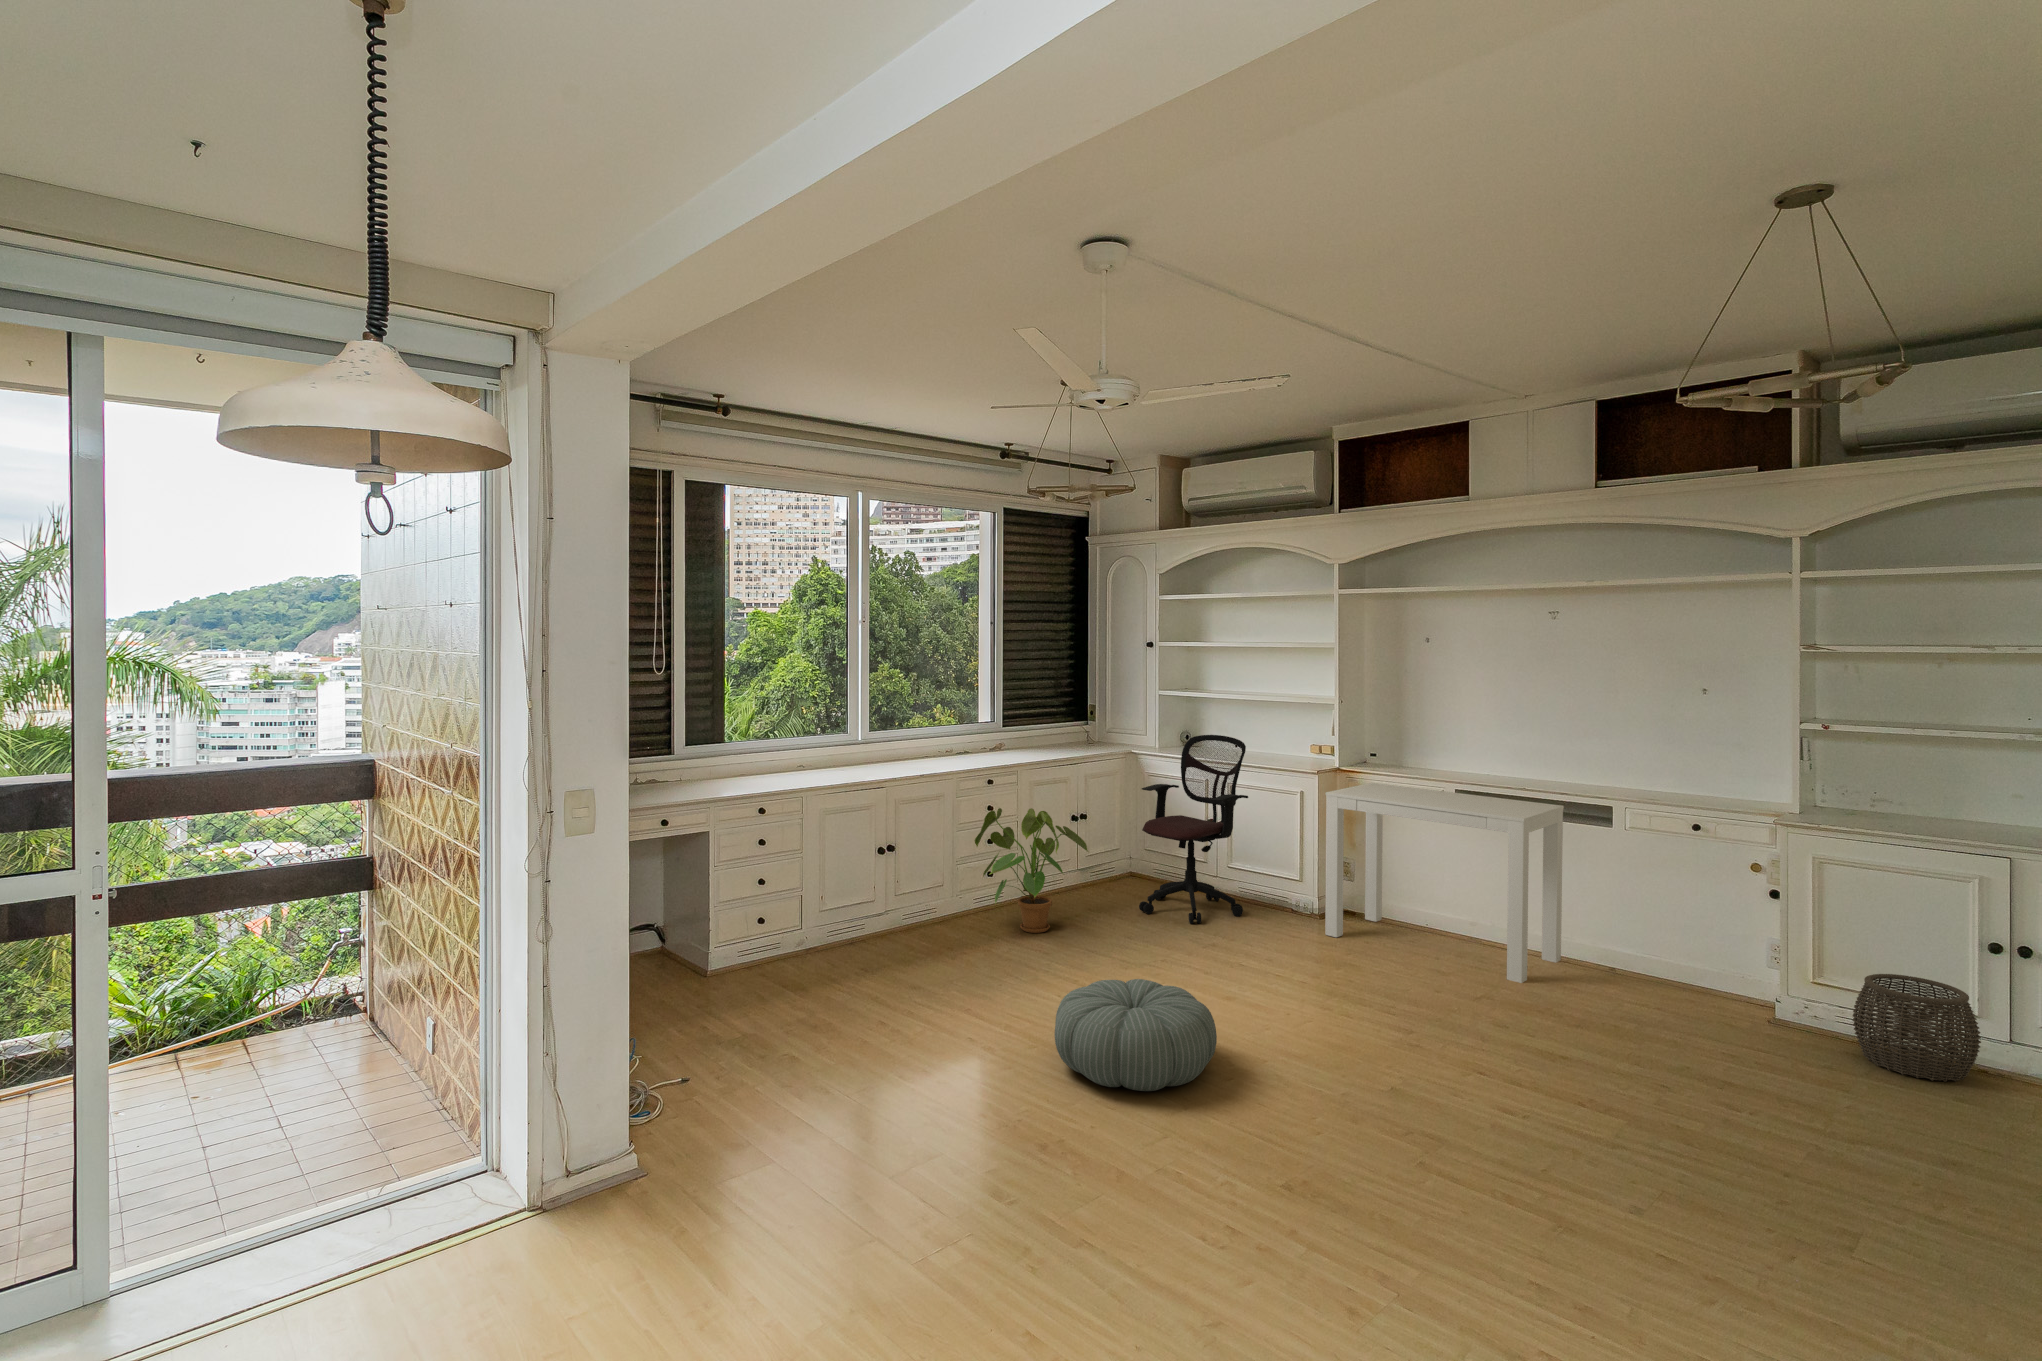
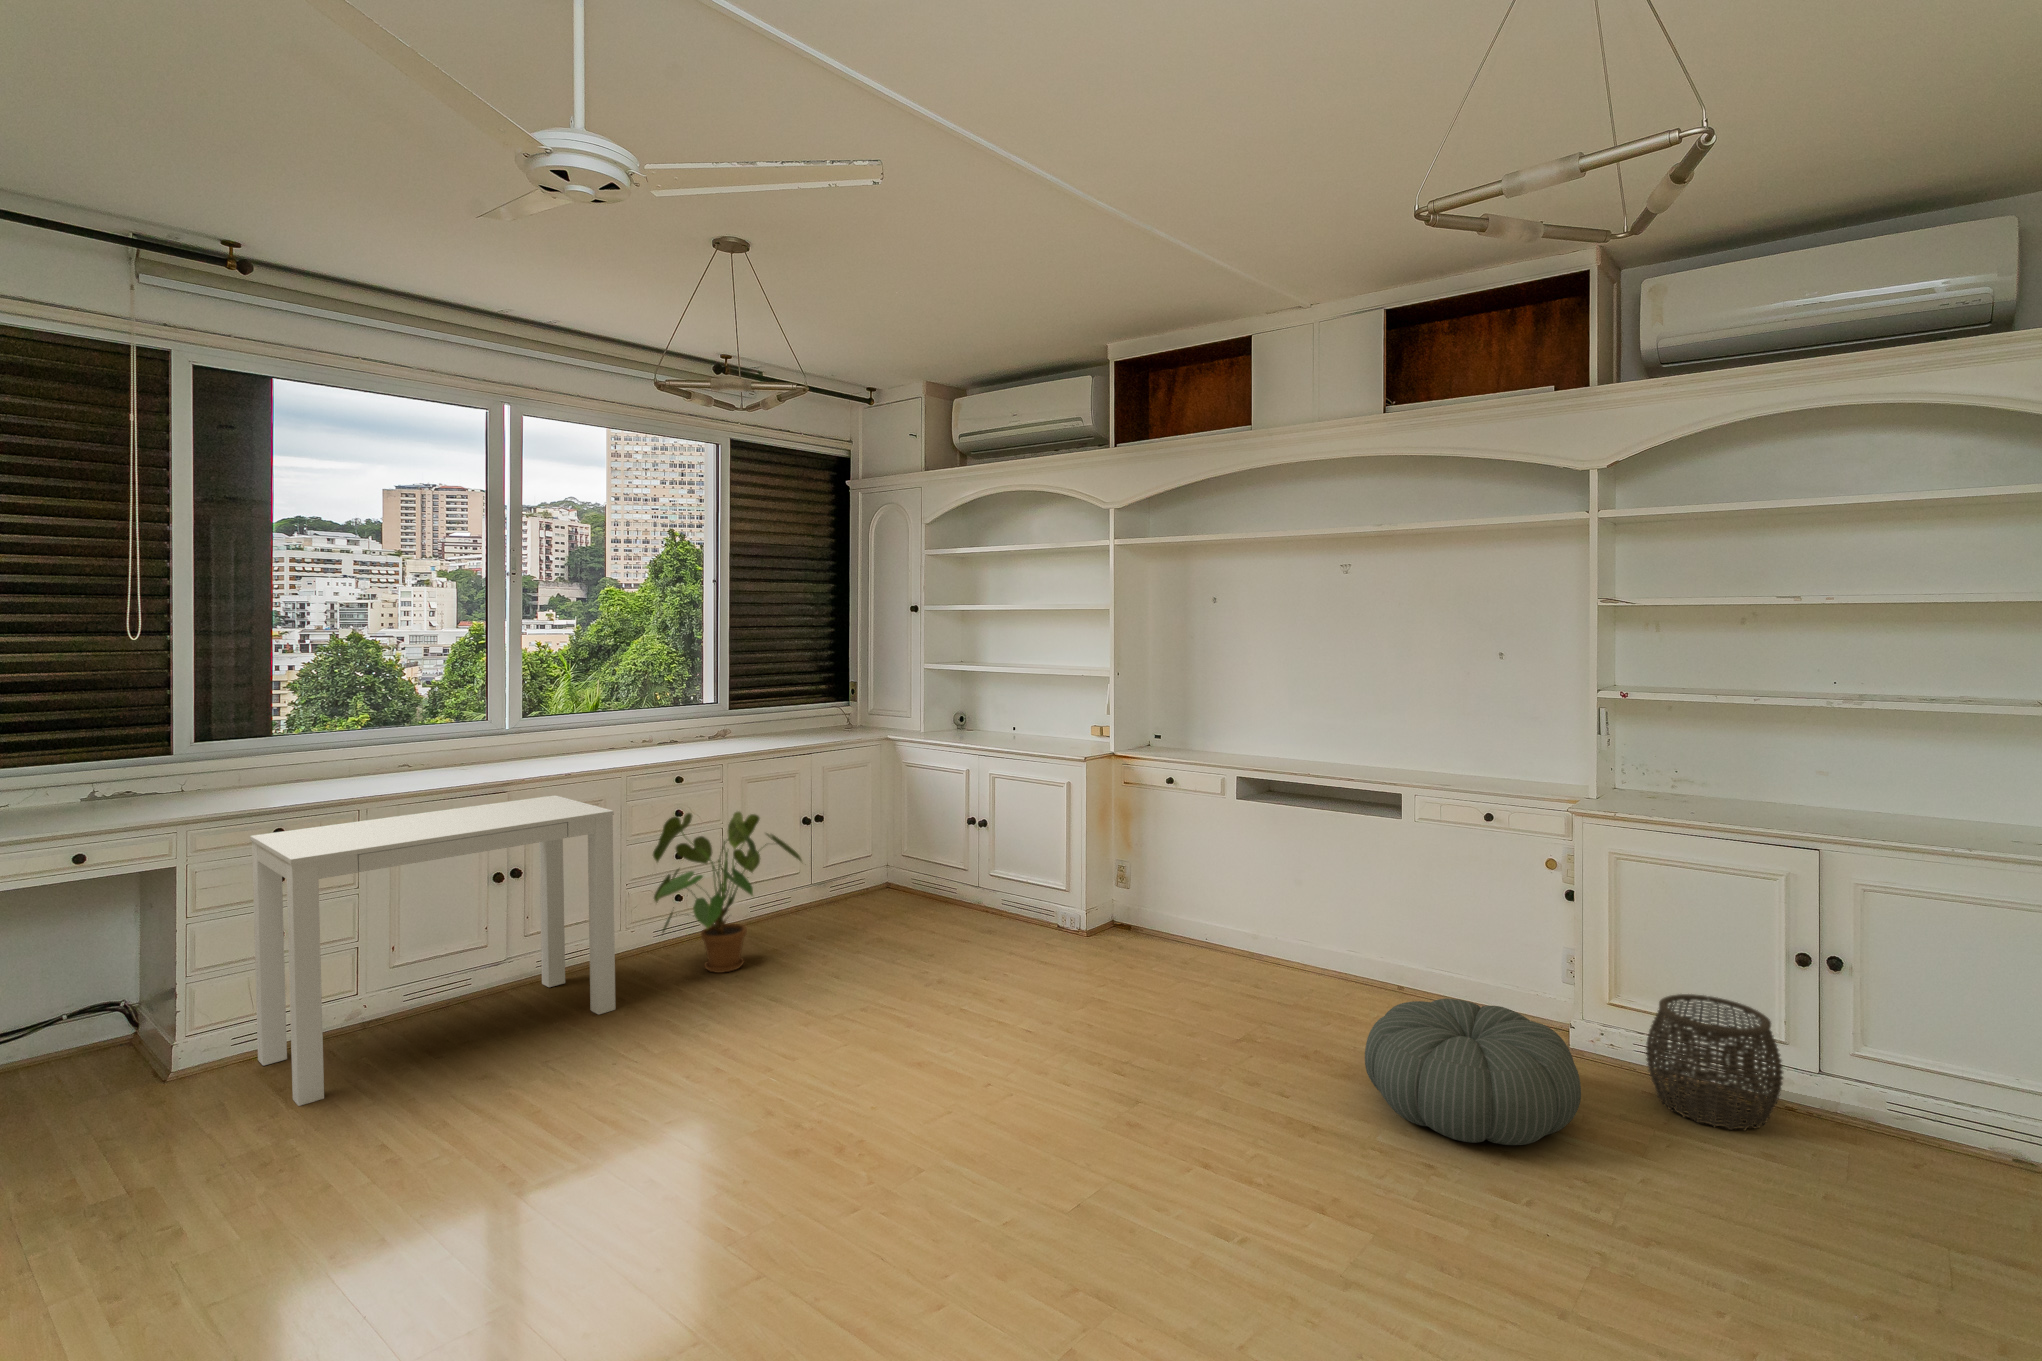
office chair: present [1139,735,1248,924] -> none [874,716,1006,949]
desk: present [1325,783,1564,983] -> present [250,795,615,1106]
pouf: present [1055,979,1217,1091] -> present [1365,998,1581,1145]

